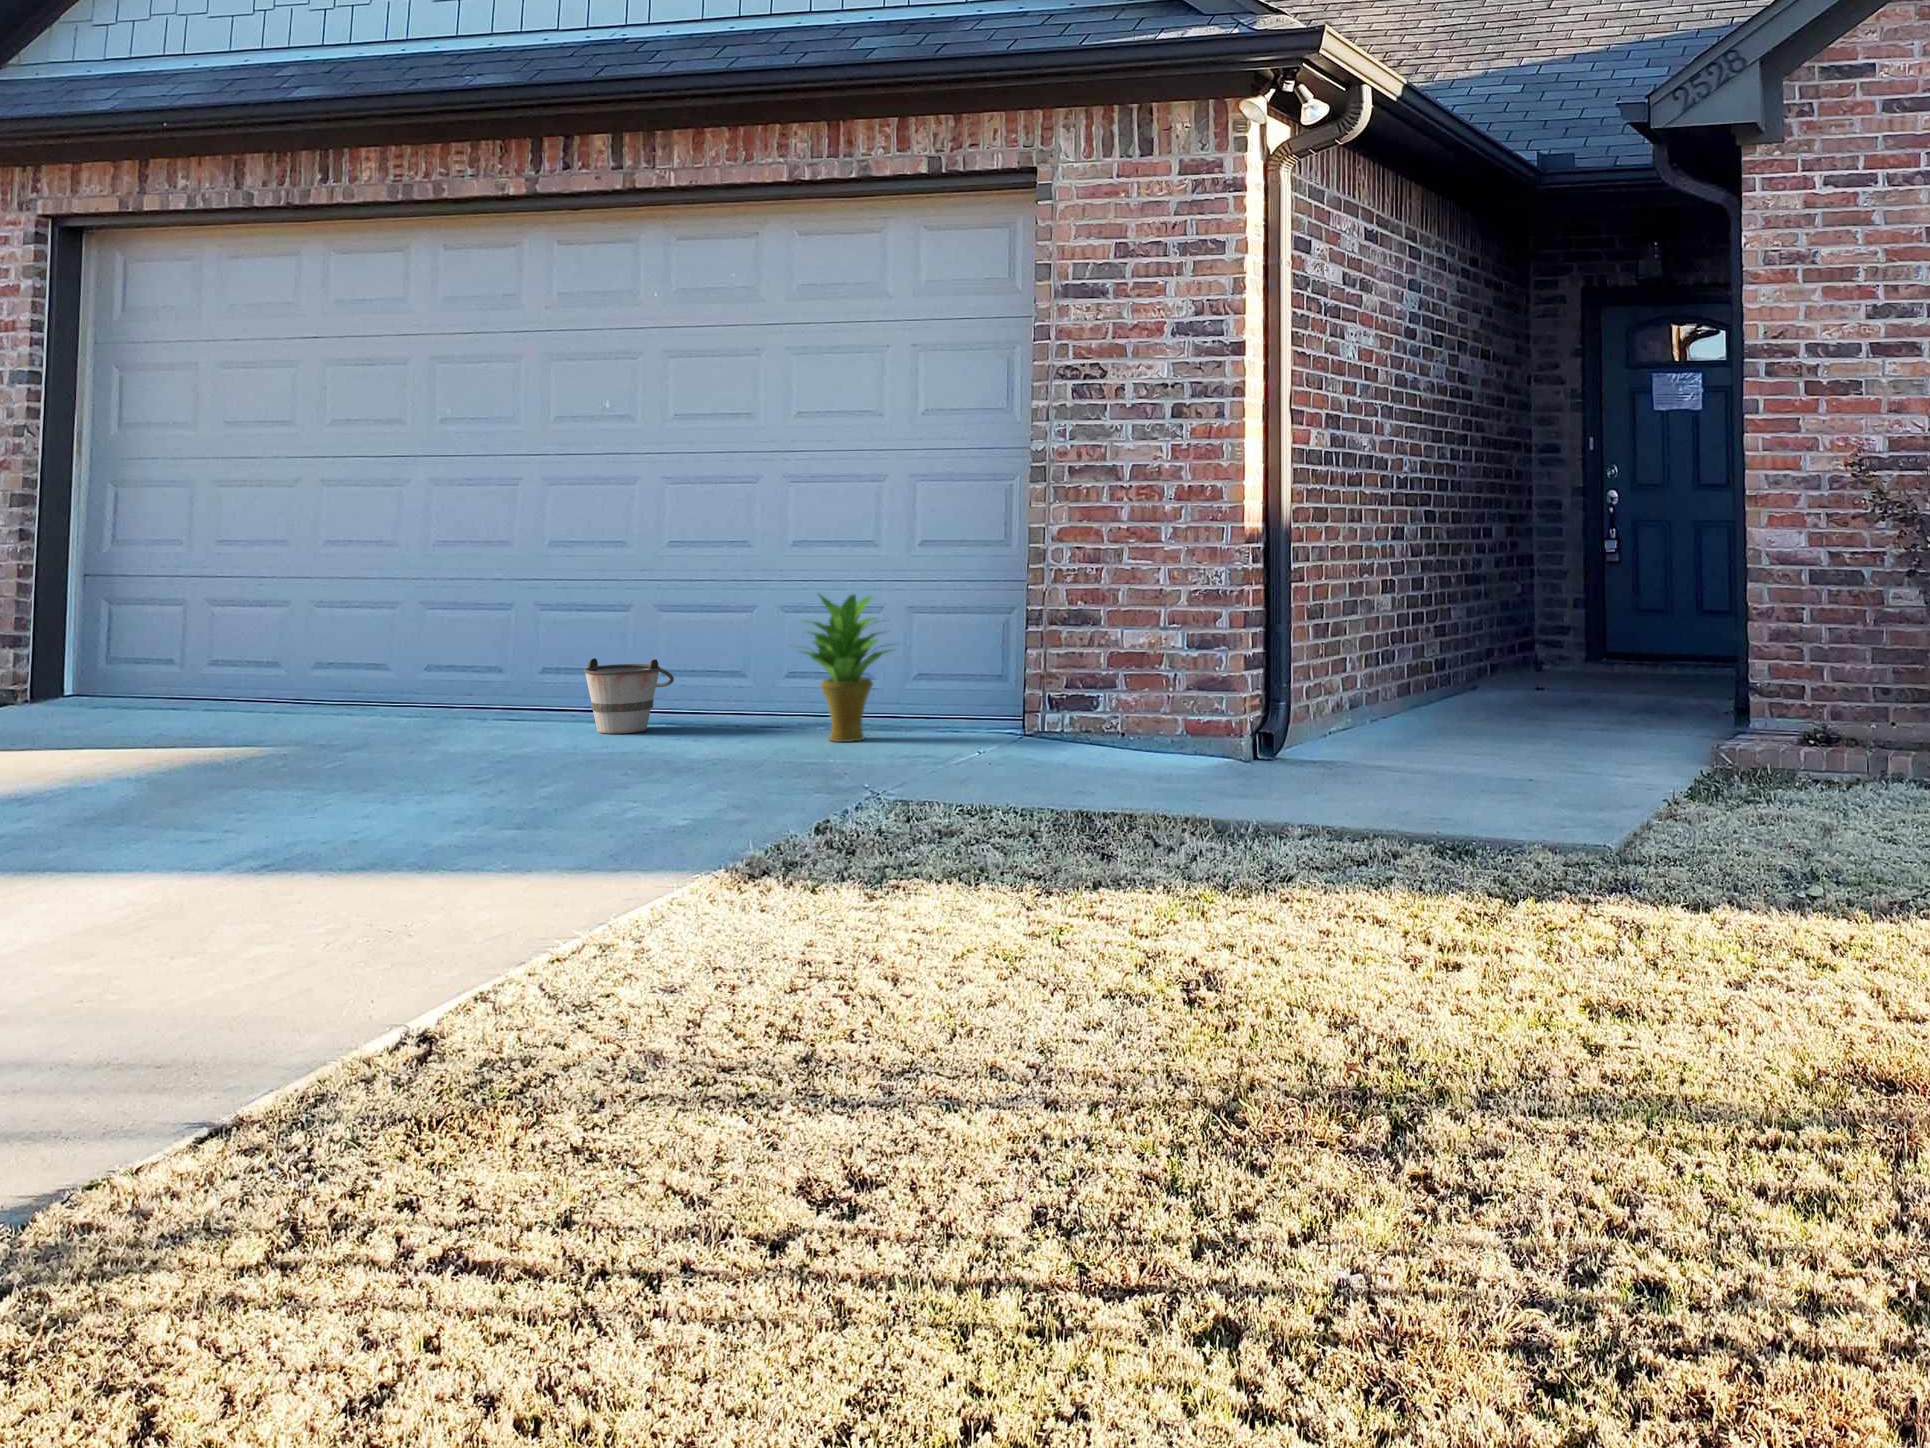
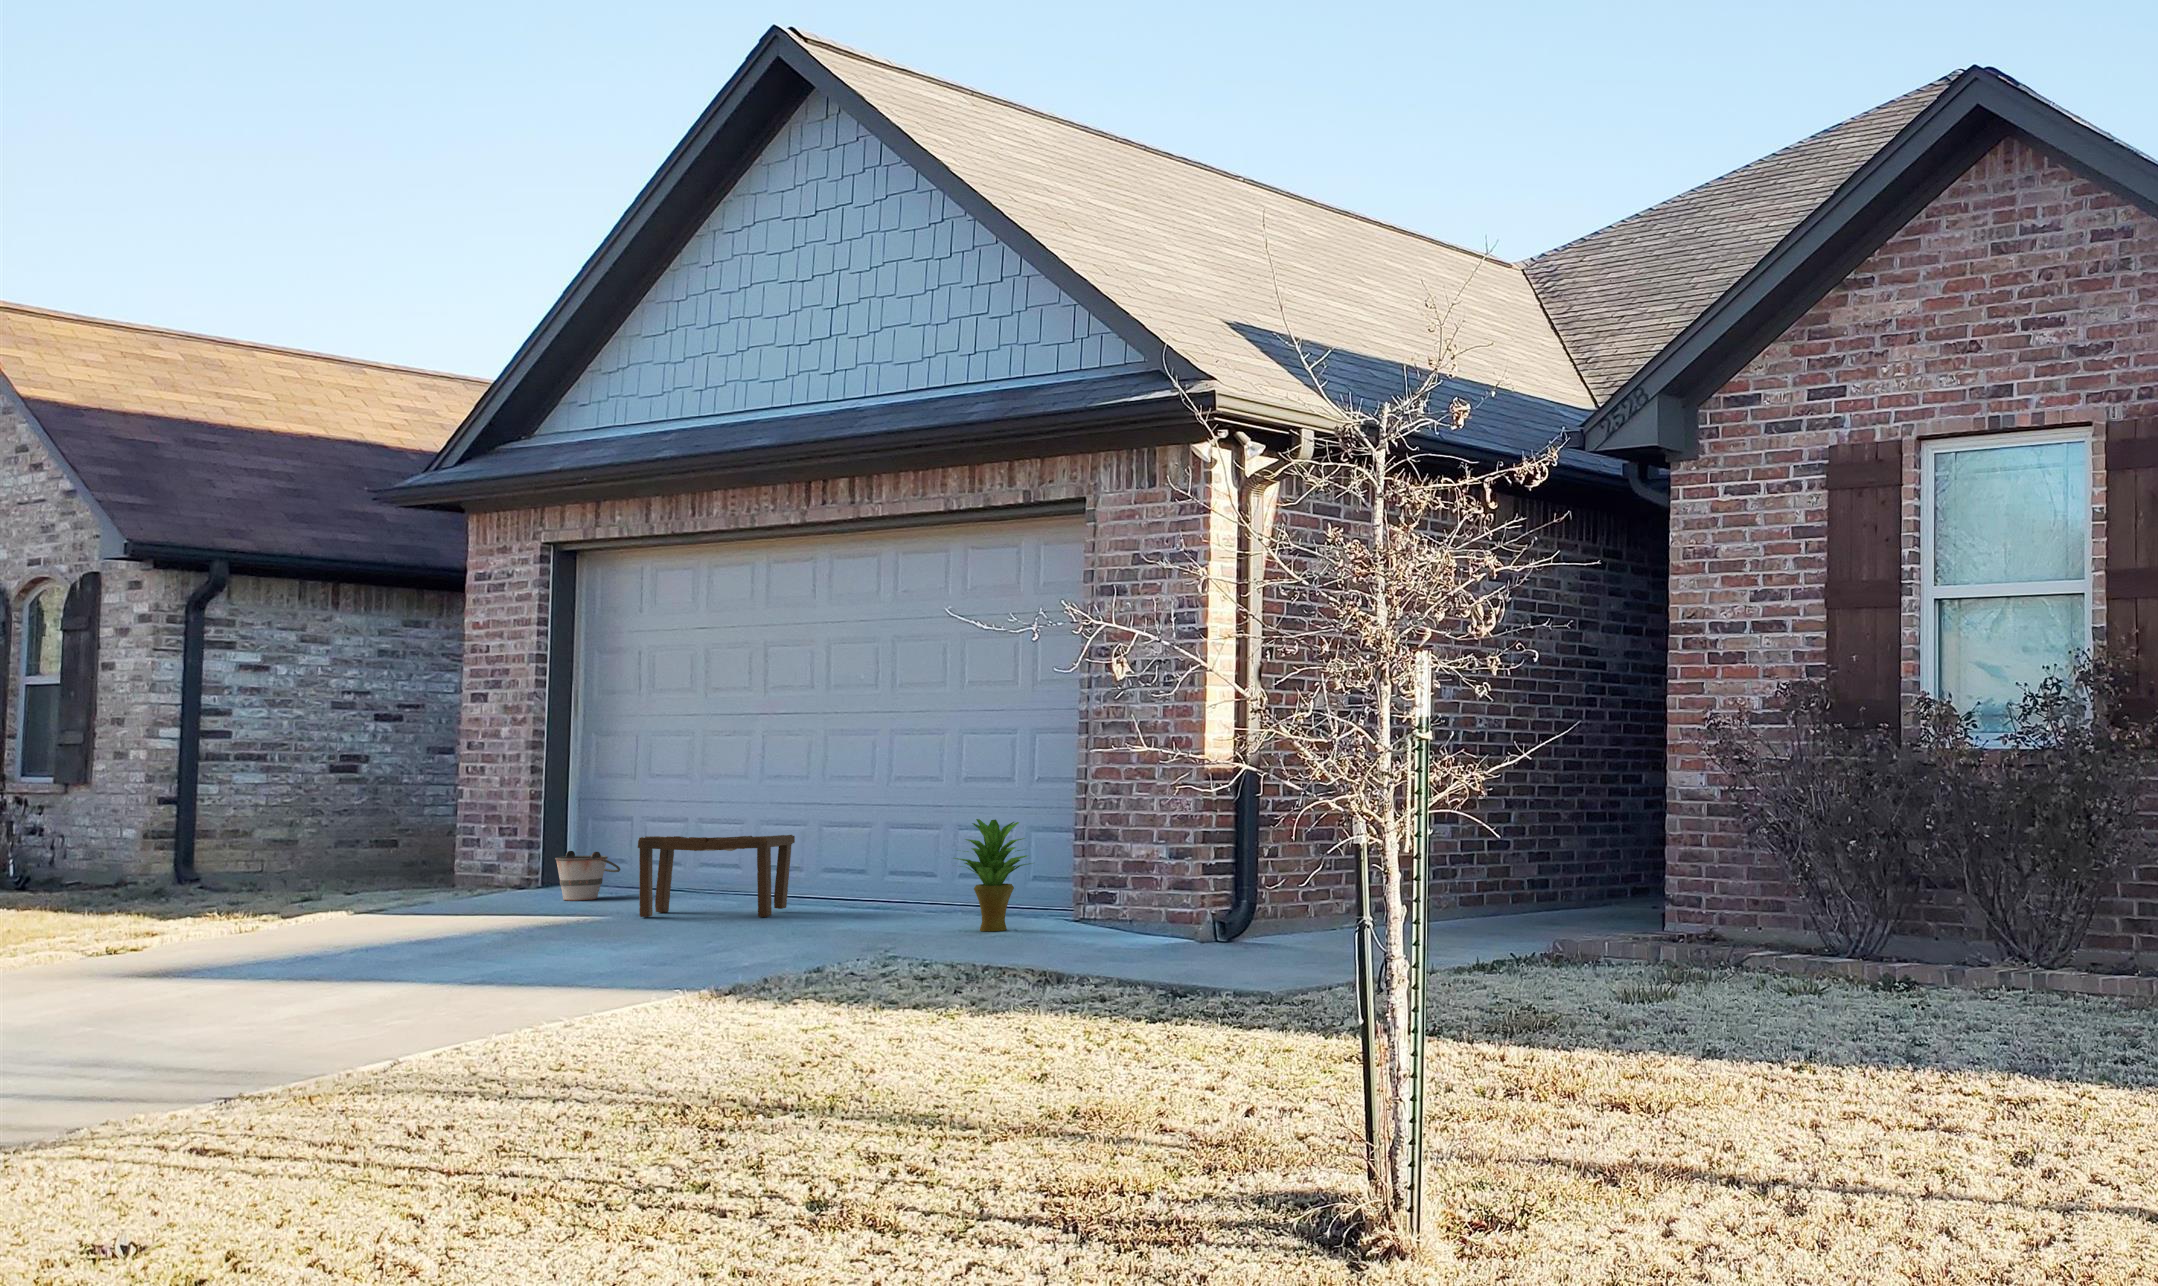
bench: none [271,614,484,733] -> present [638,835,795,917]
bucket: present [584,658,674,734] -> present [555,851,620,900]

